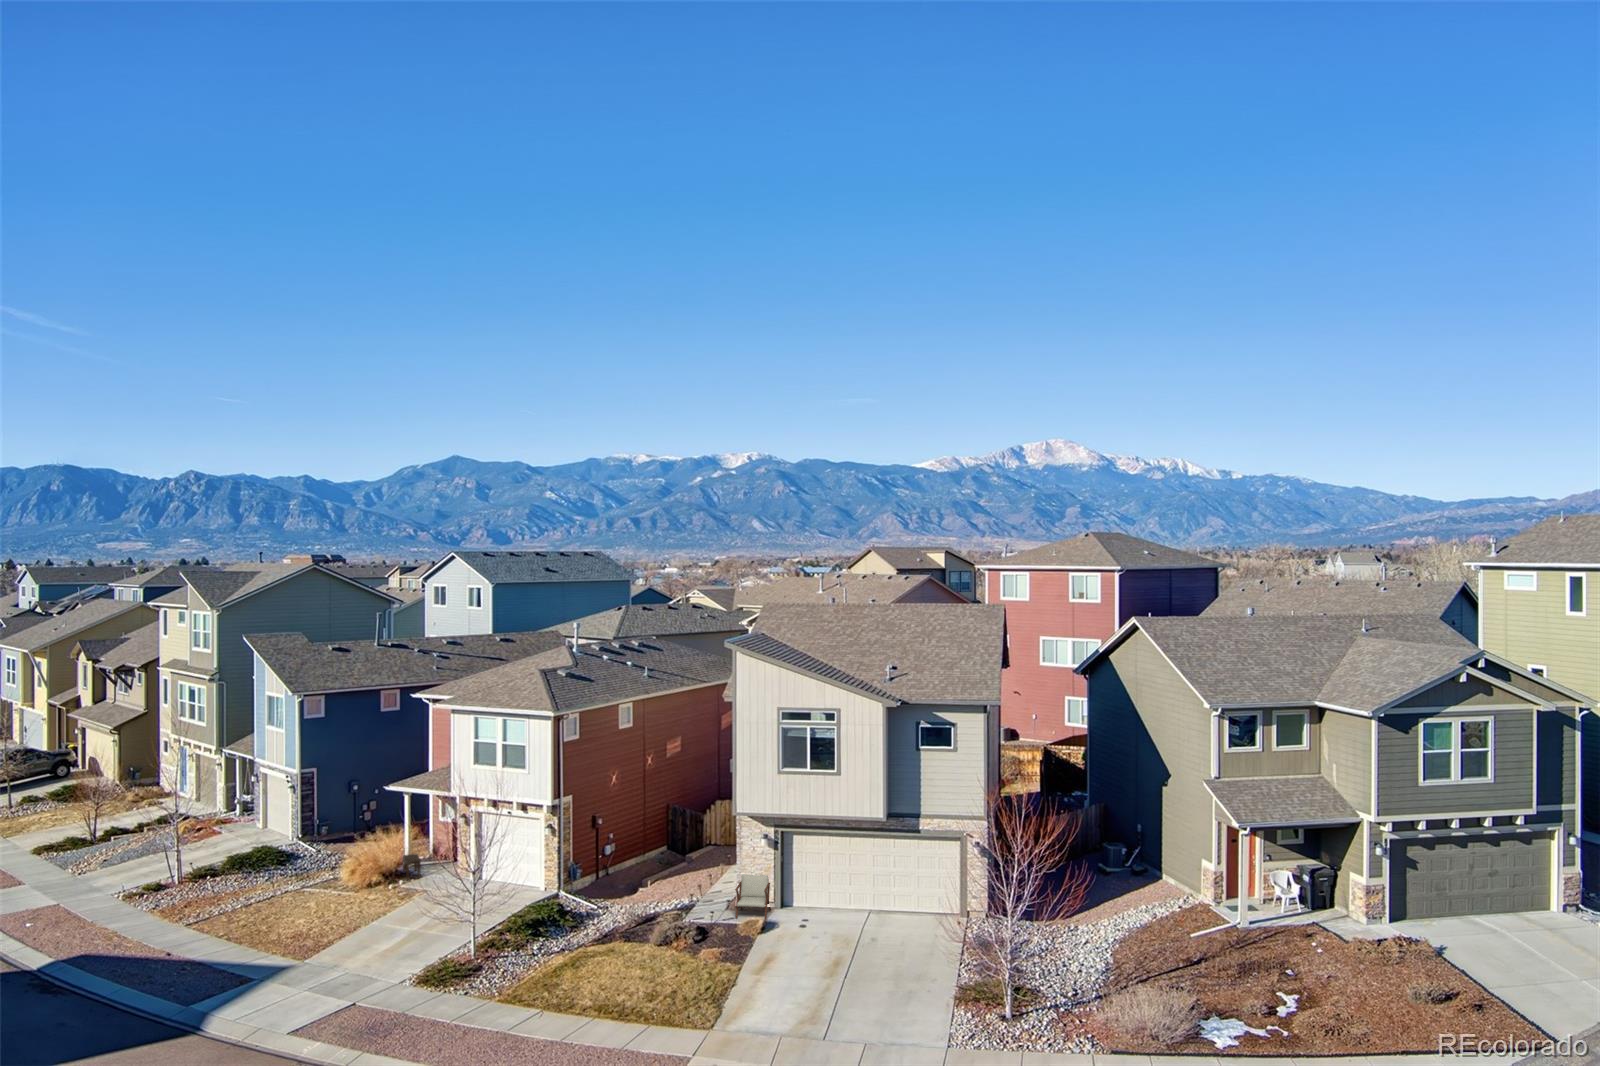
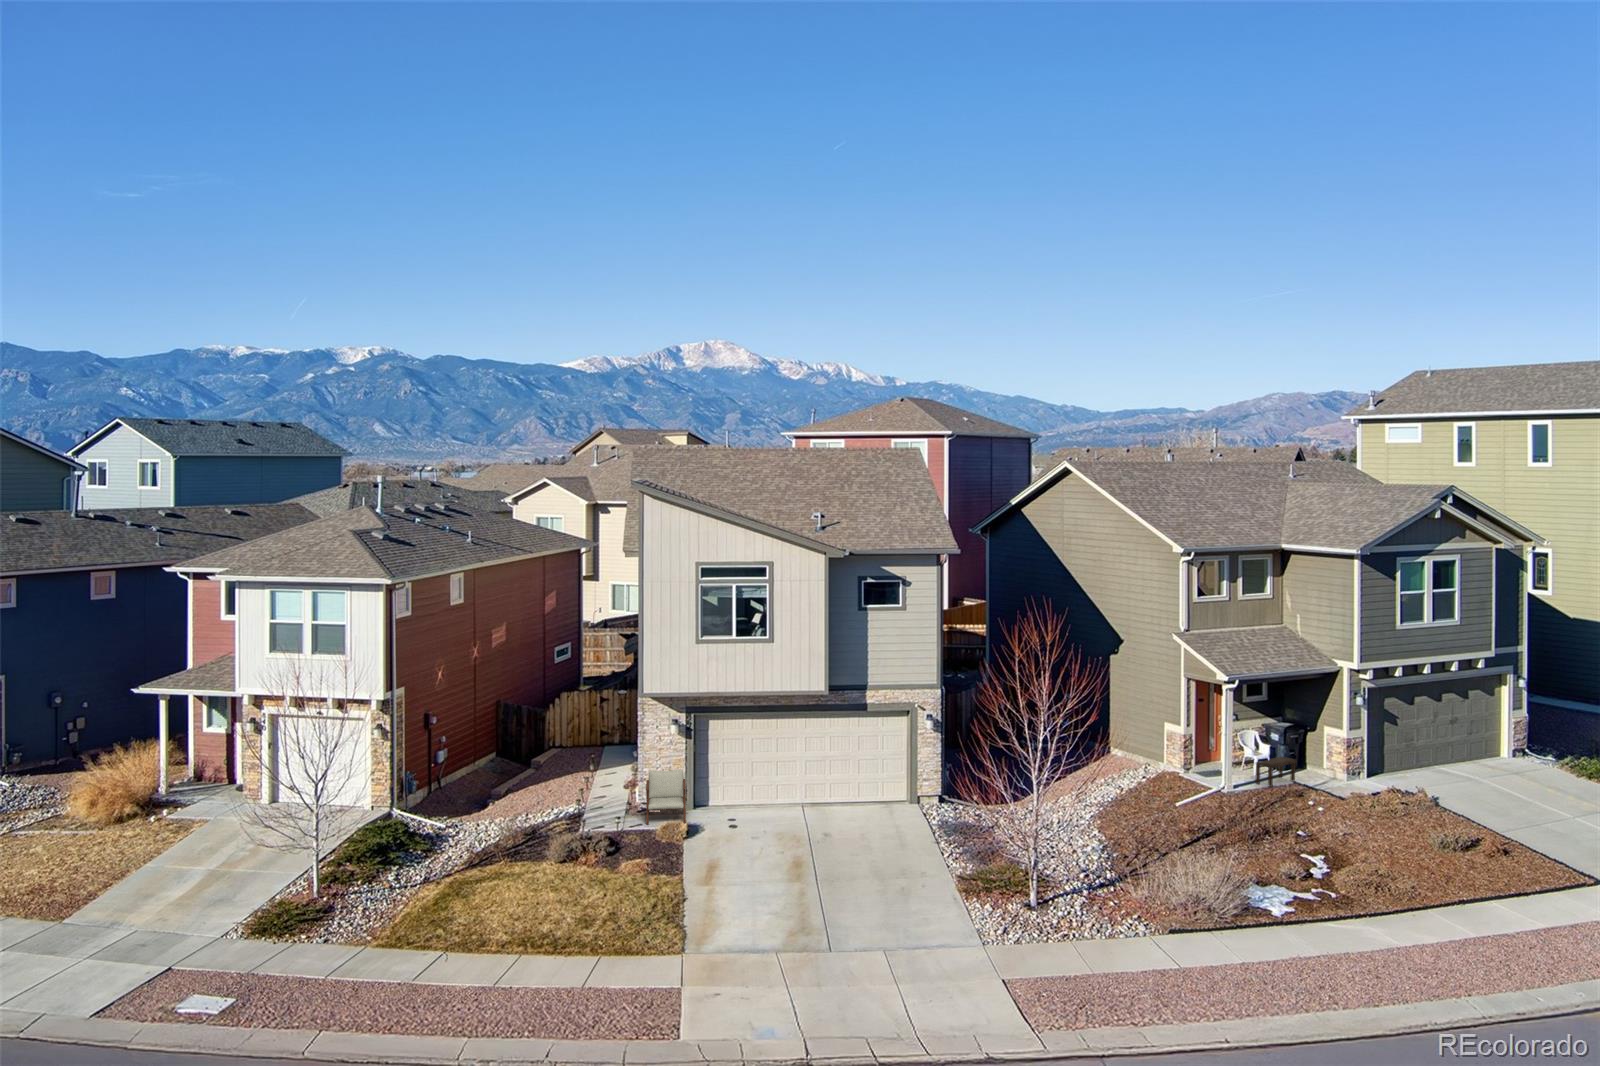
bench: present [403,853,421,880] -> present [1255,757,1297,787]

